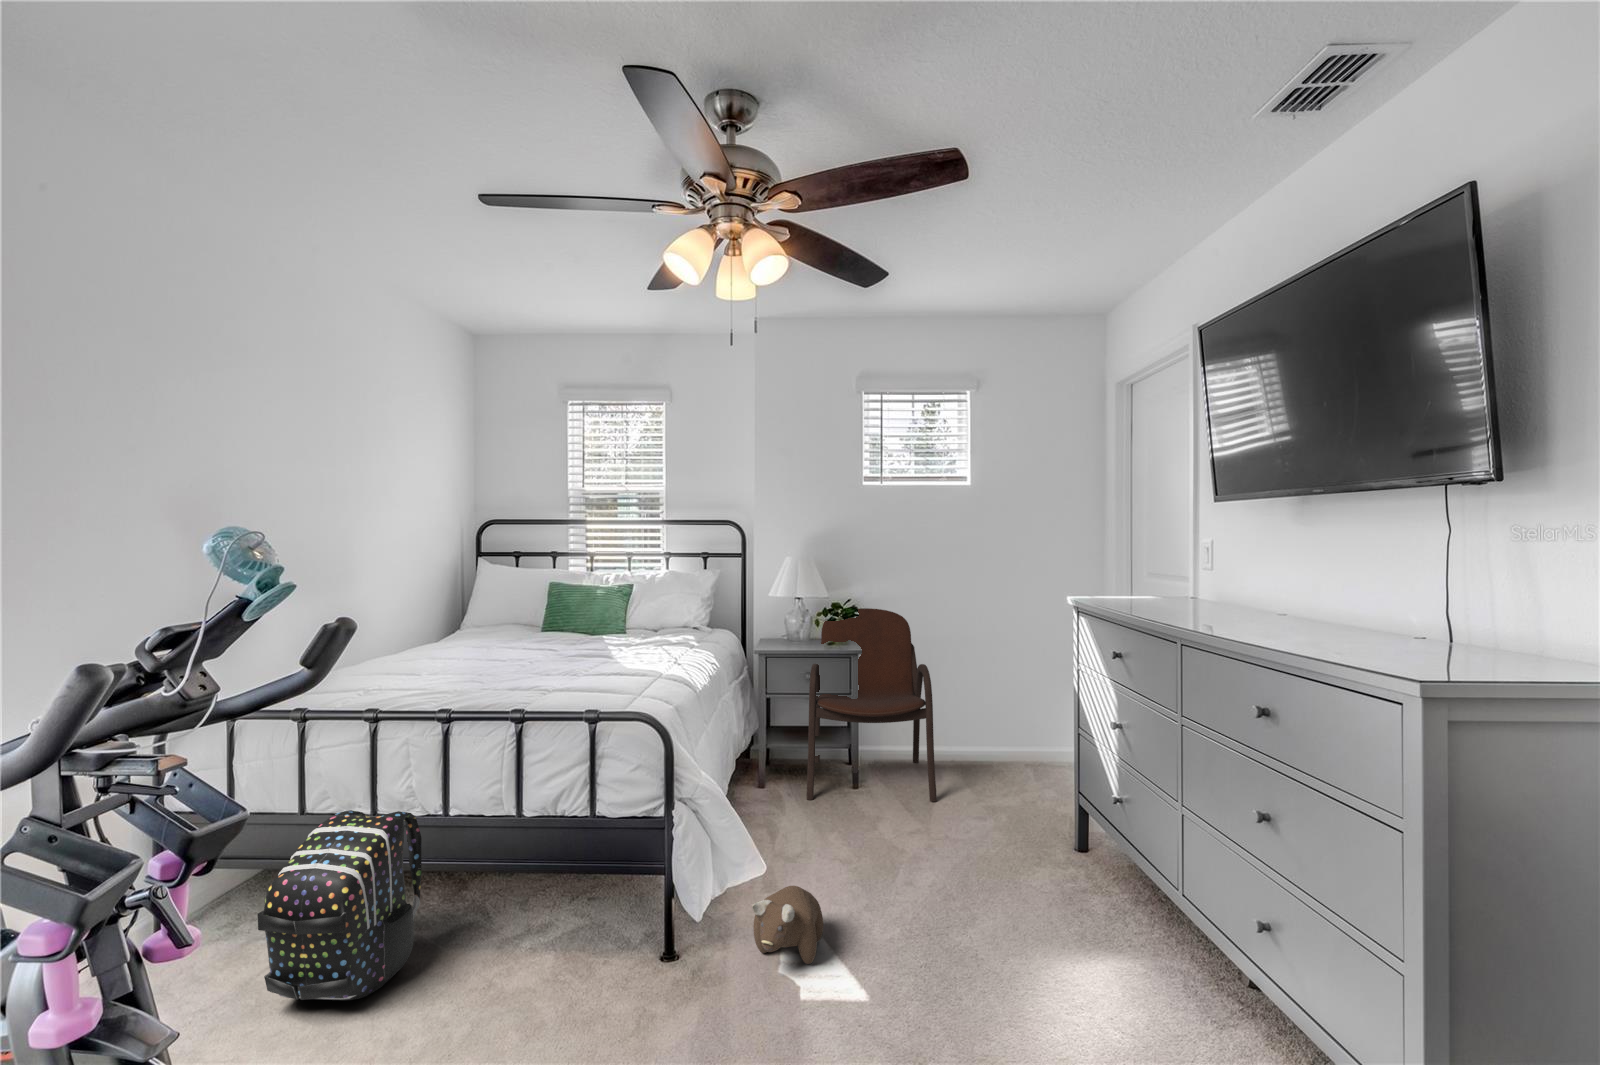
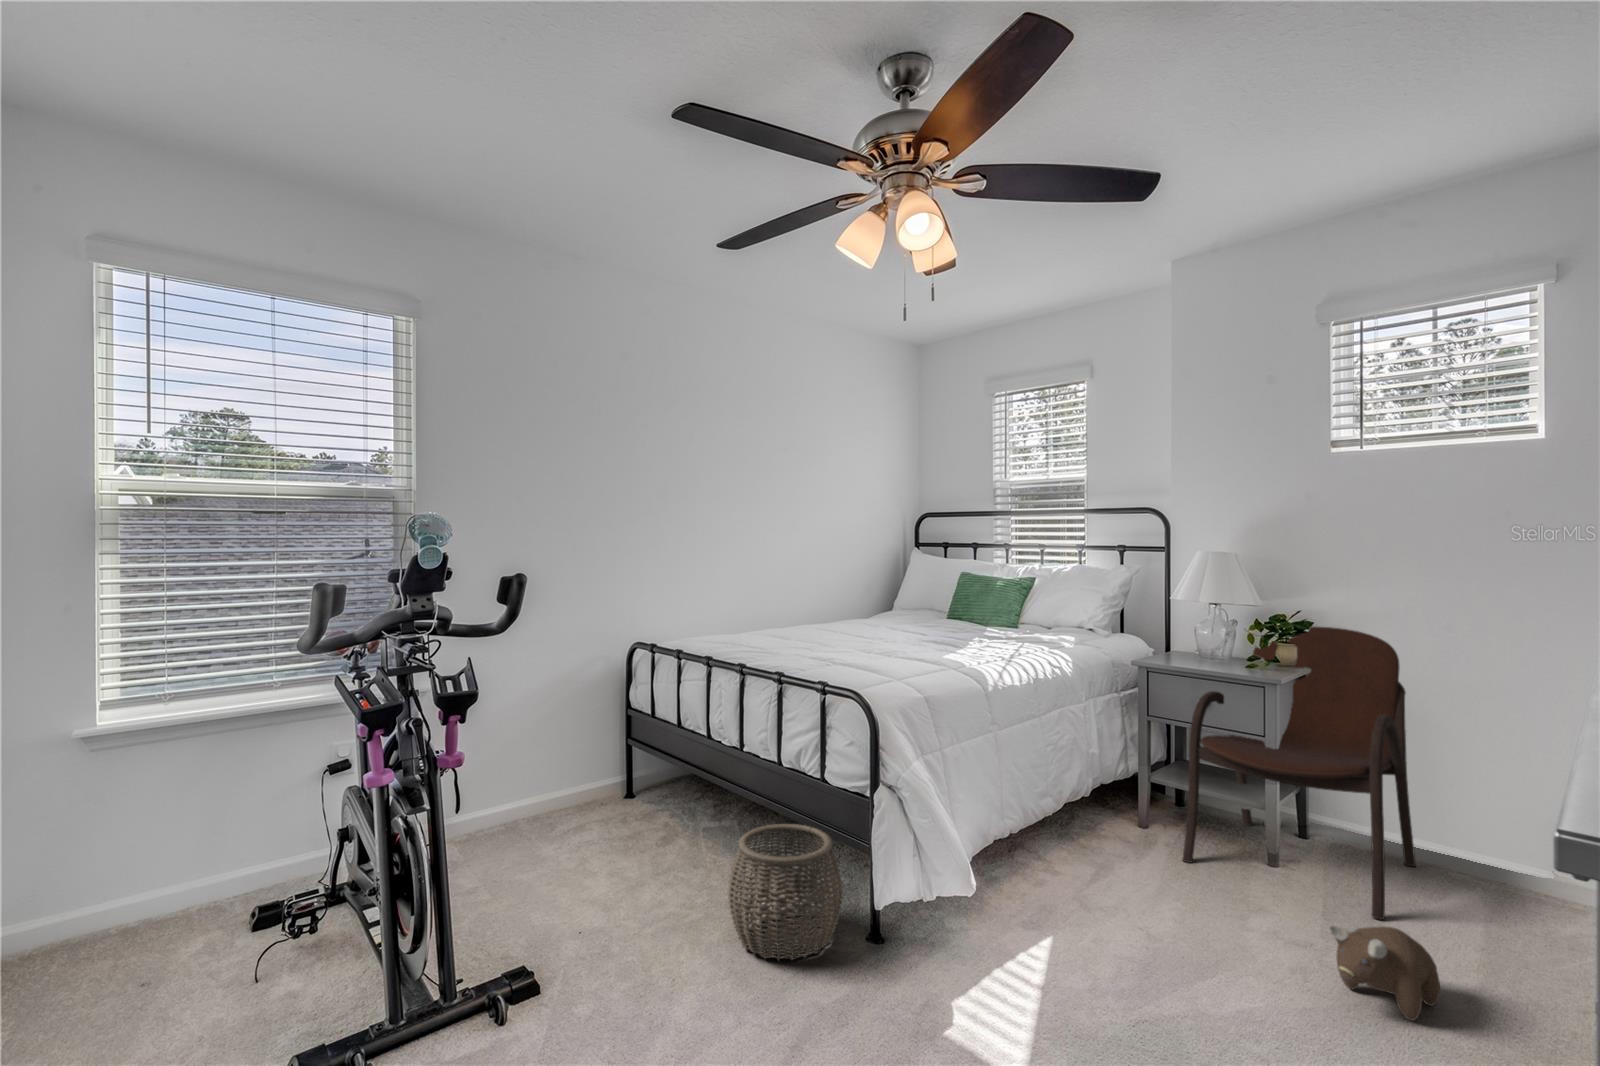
backpack: present [258,810,422,1000] -> none [611,738,728,880]
woven basket: none [508,863,641,1025] -> present [728,824,843,960]
plush toy: present [752,886,823,964] -> present [1329,925,1440,1020]

